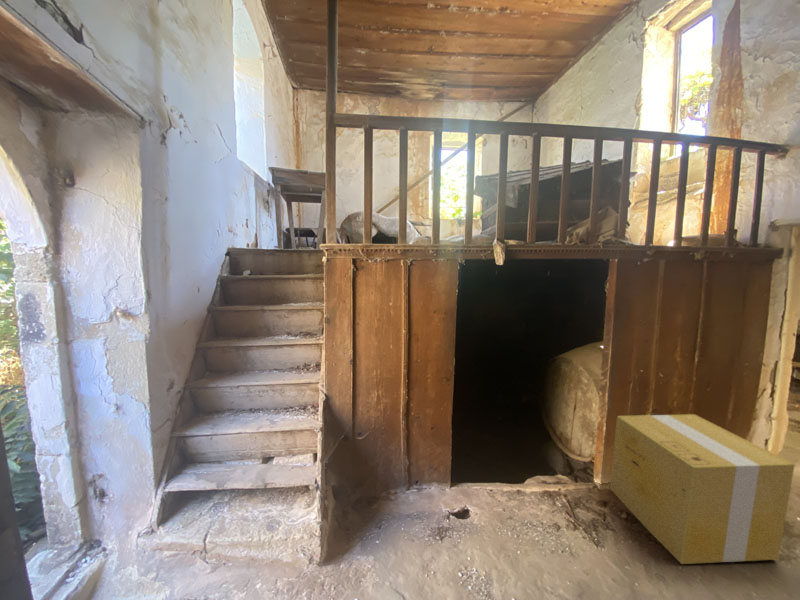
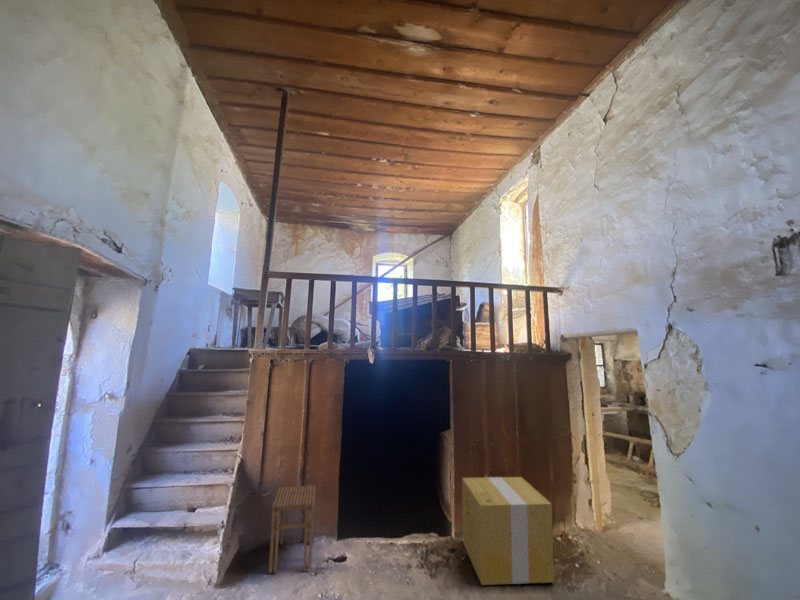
stool: none [379,427,443,547] -> present [269,486,315,573]

